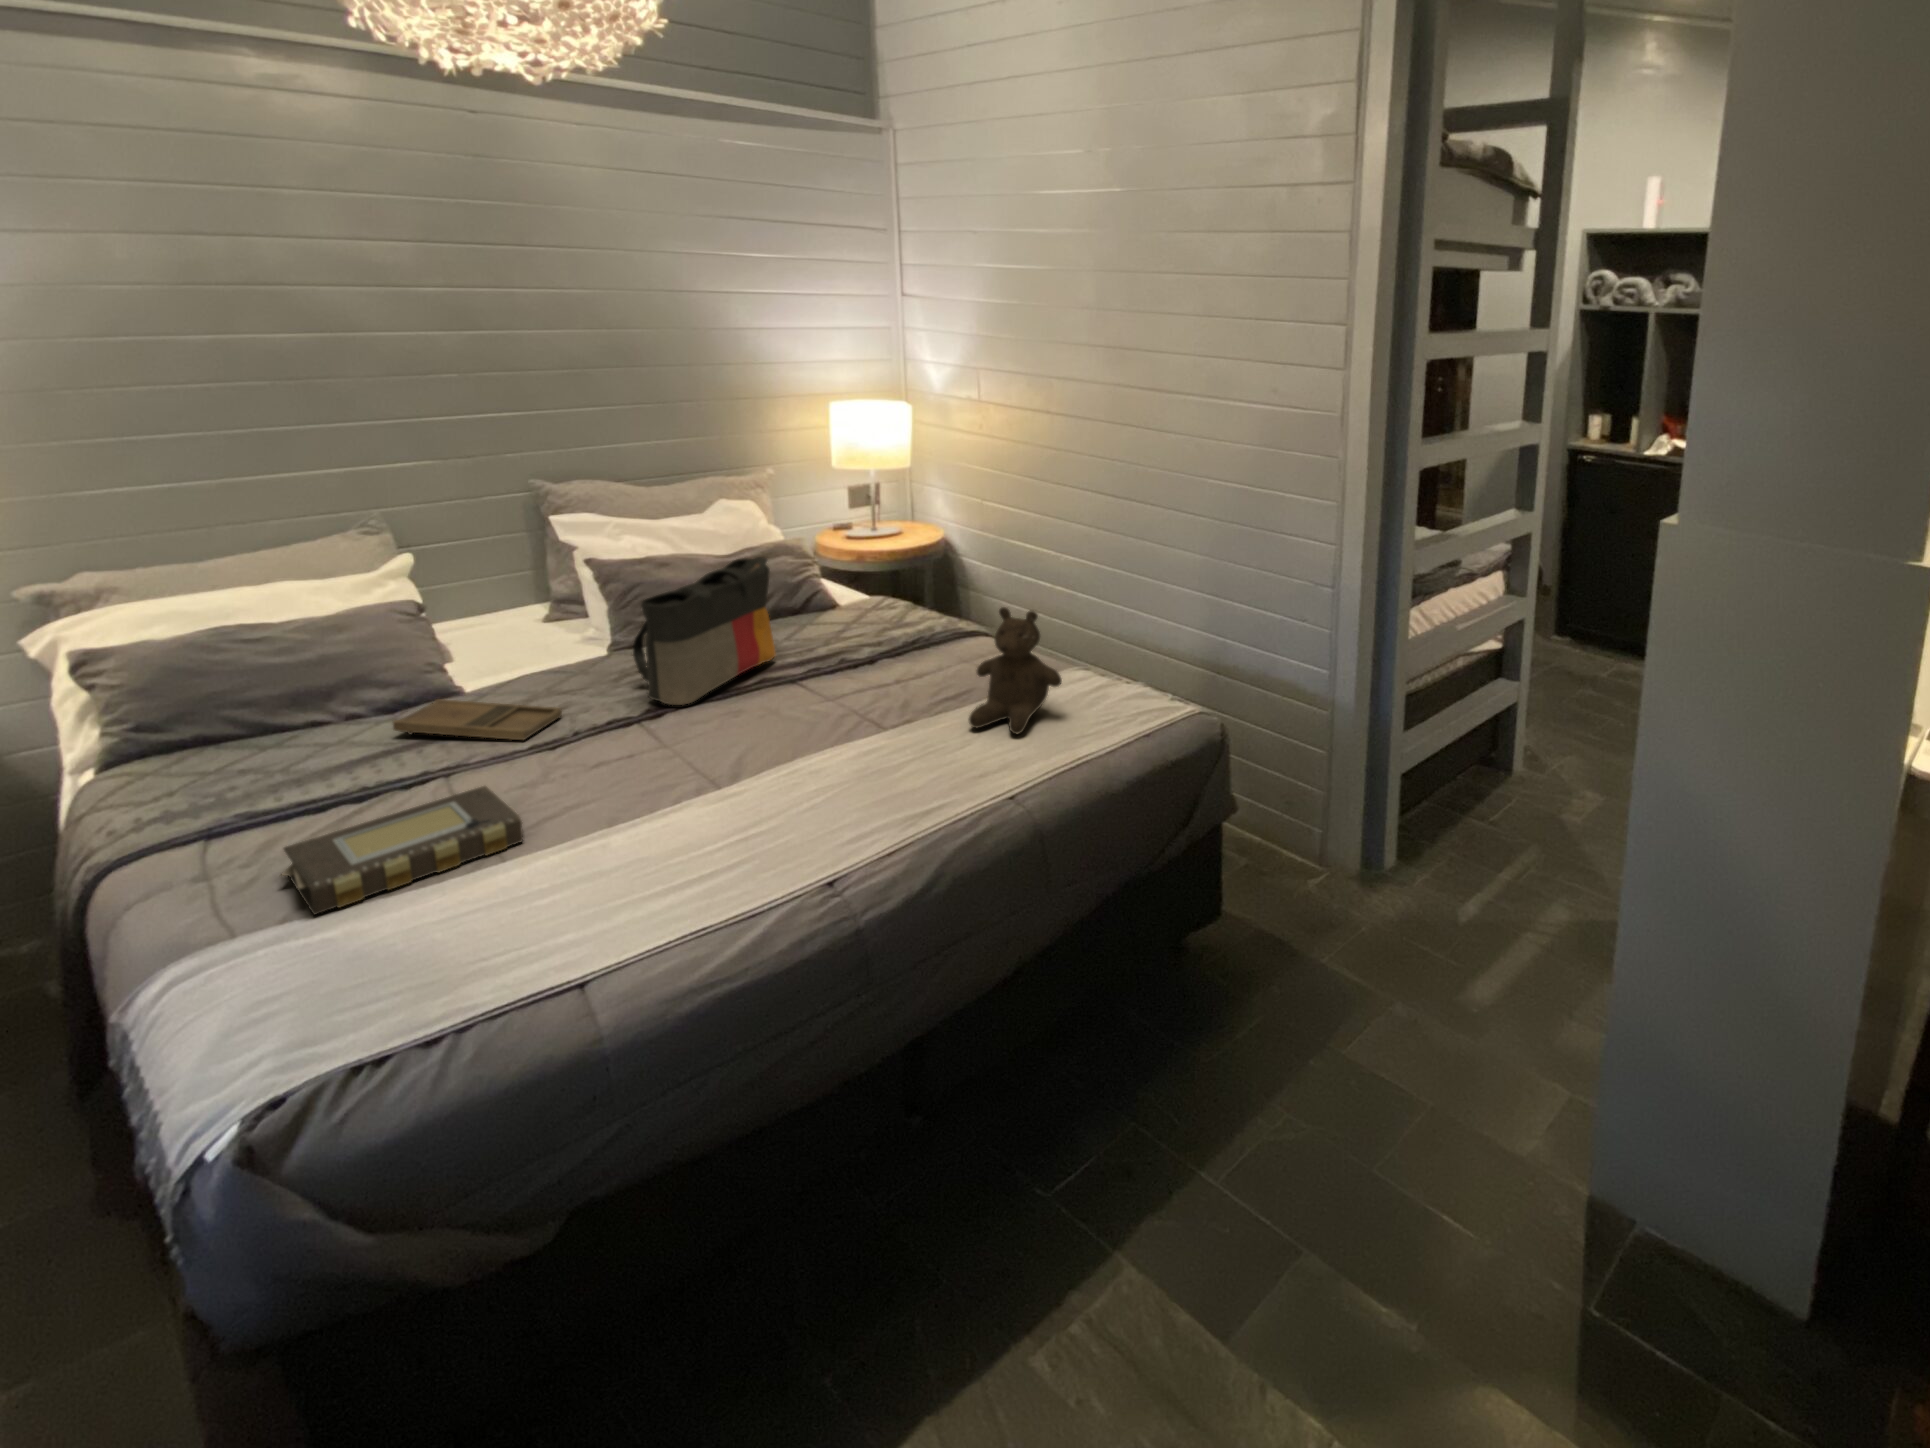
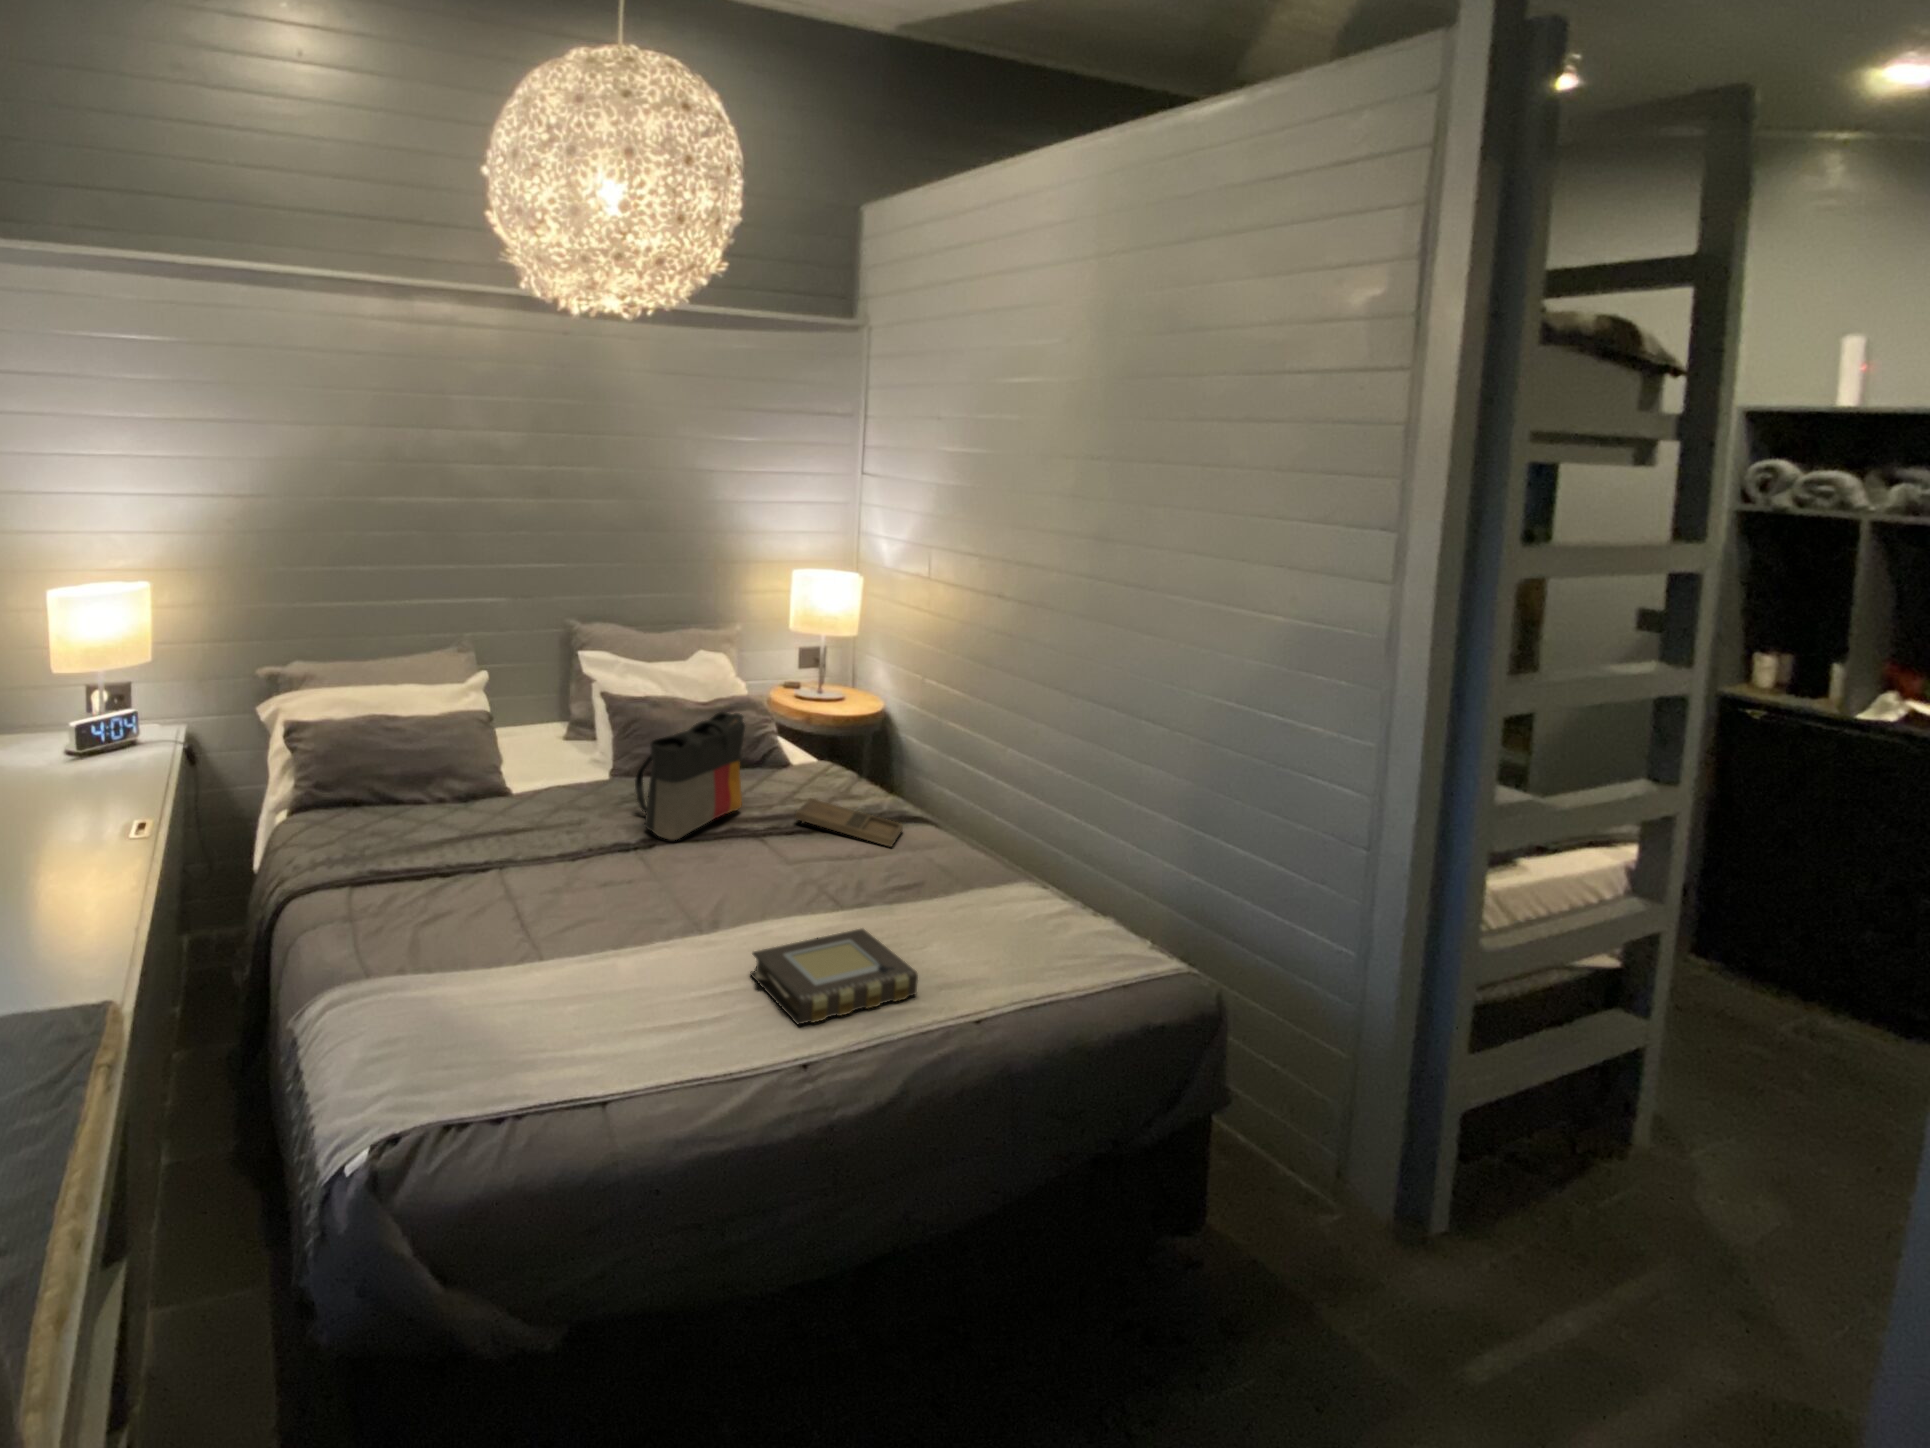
teddy bear: present [969,607,1062,734] -> none [927,805,1027,947]
tray: present [393,699,562,740] -> present [795,798,903,847]
book: present [282,786,523,915] -> present [750,929,918,1025]

